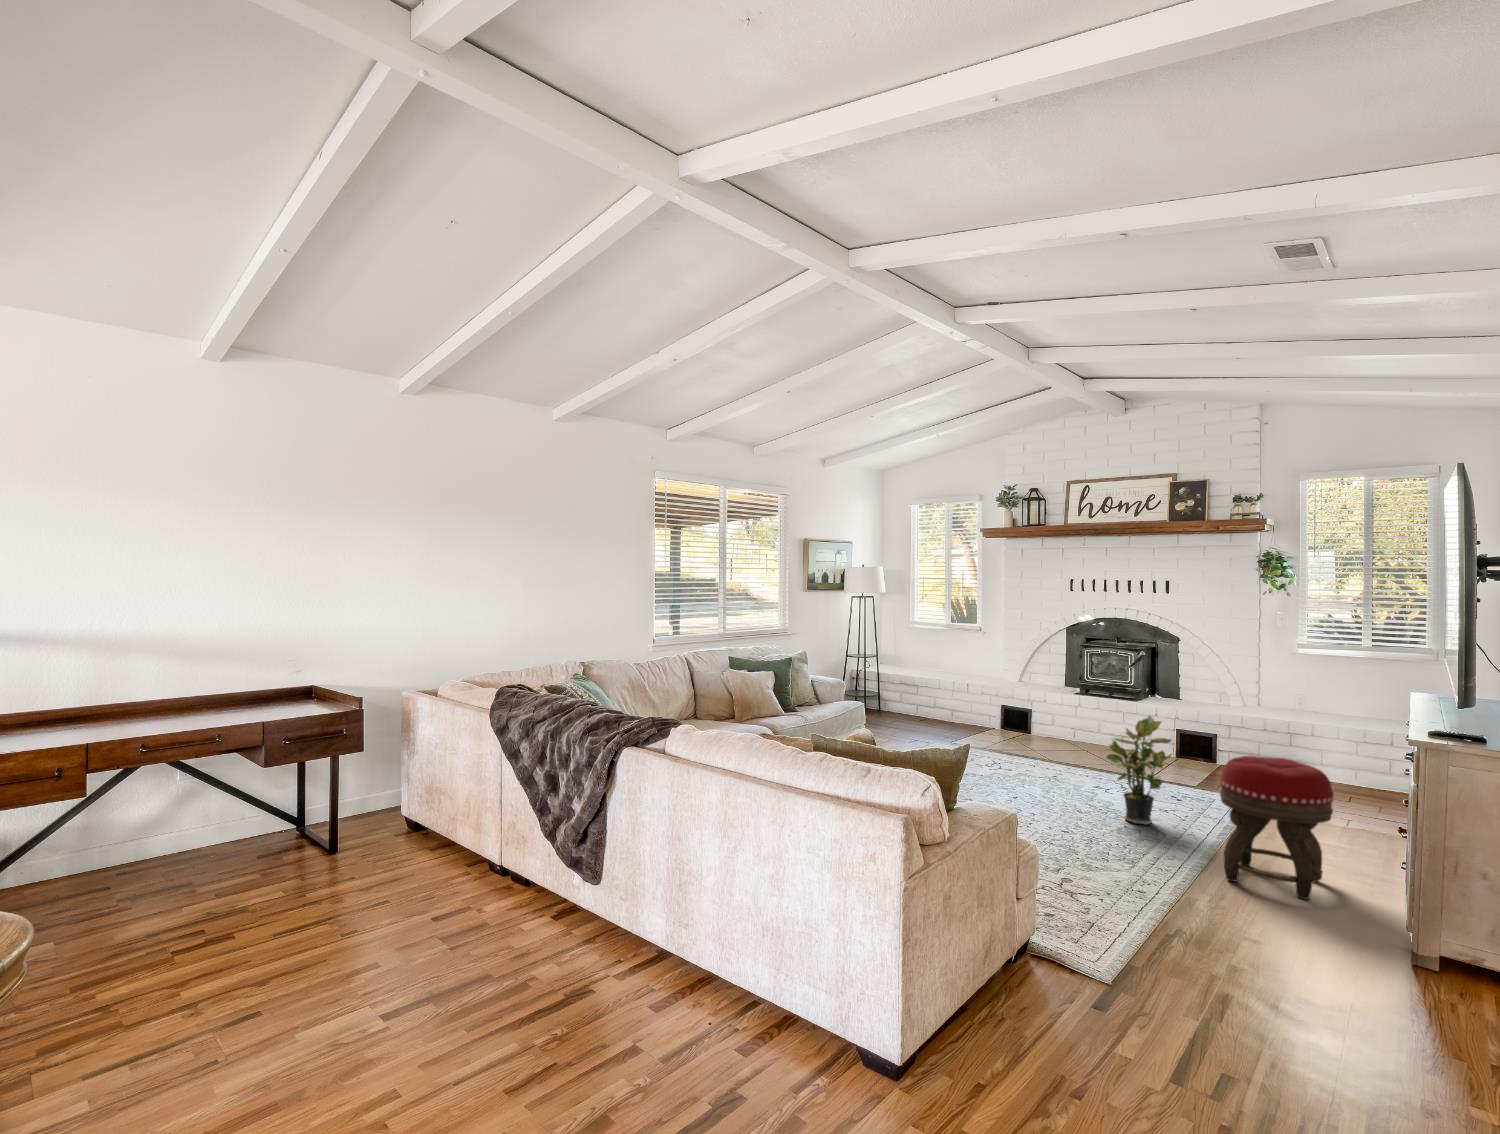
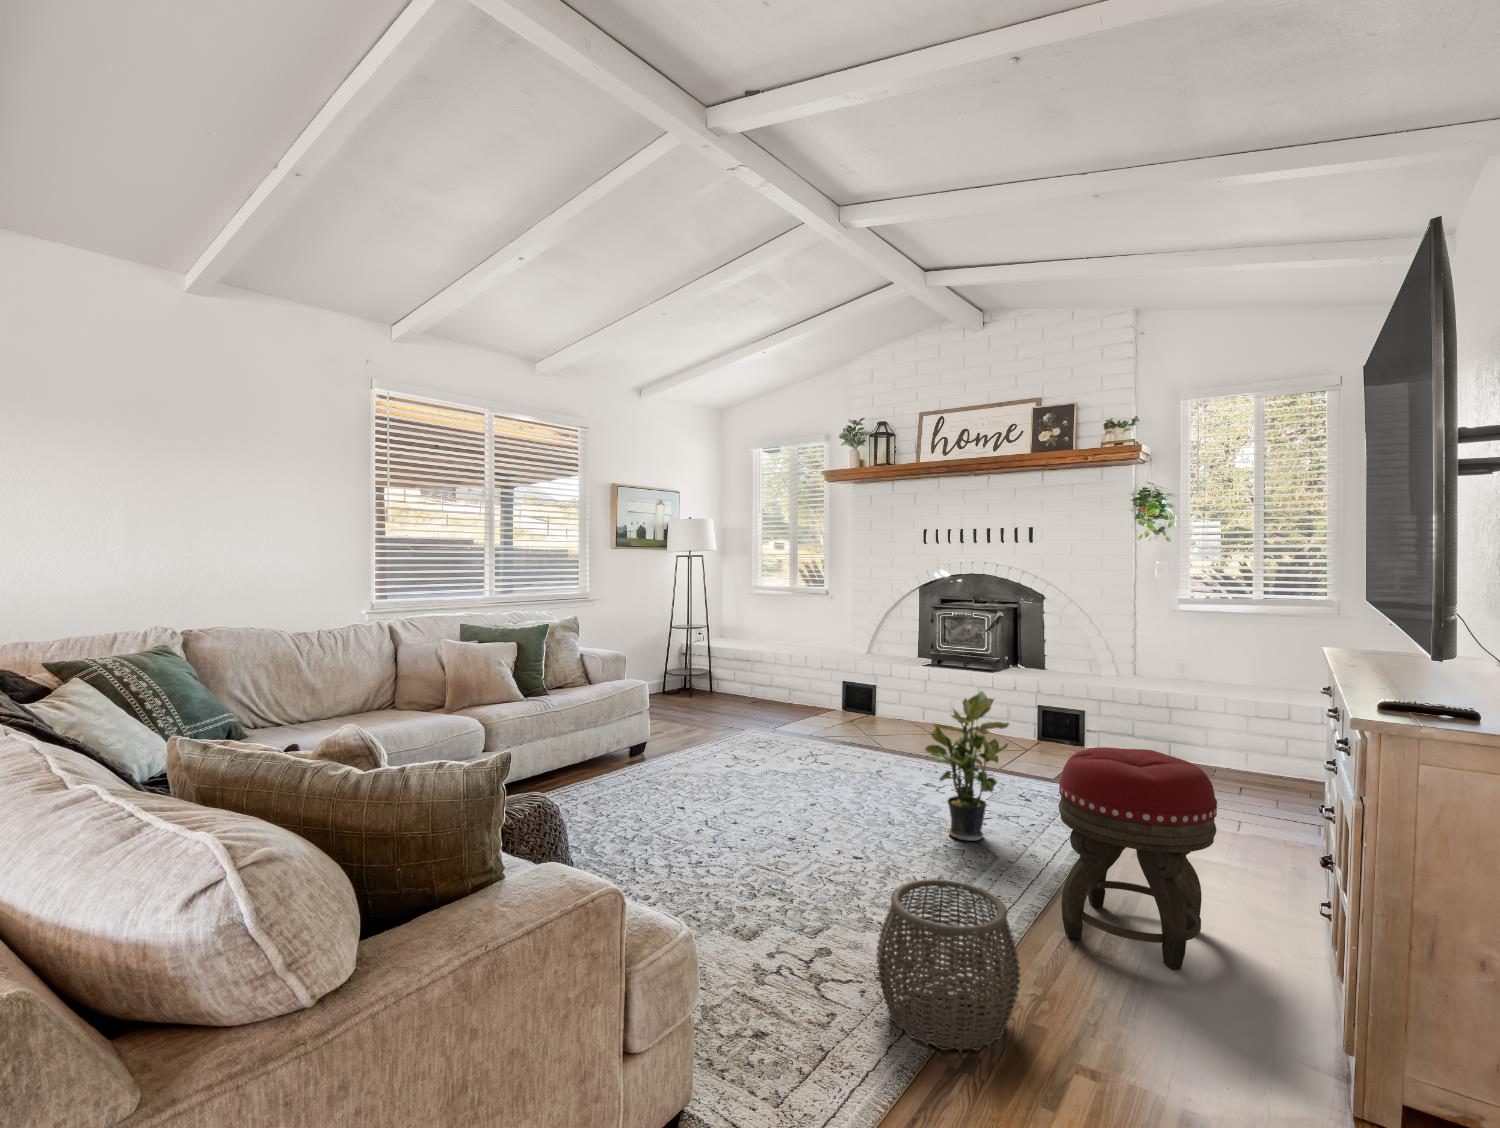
woven basket: none [1112,832,1208,930] -> present [876,879,1021,1052]

